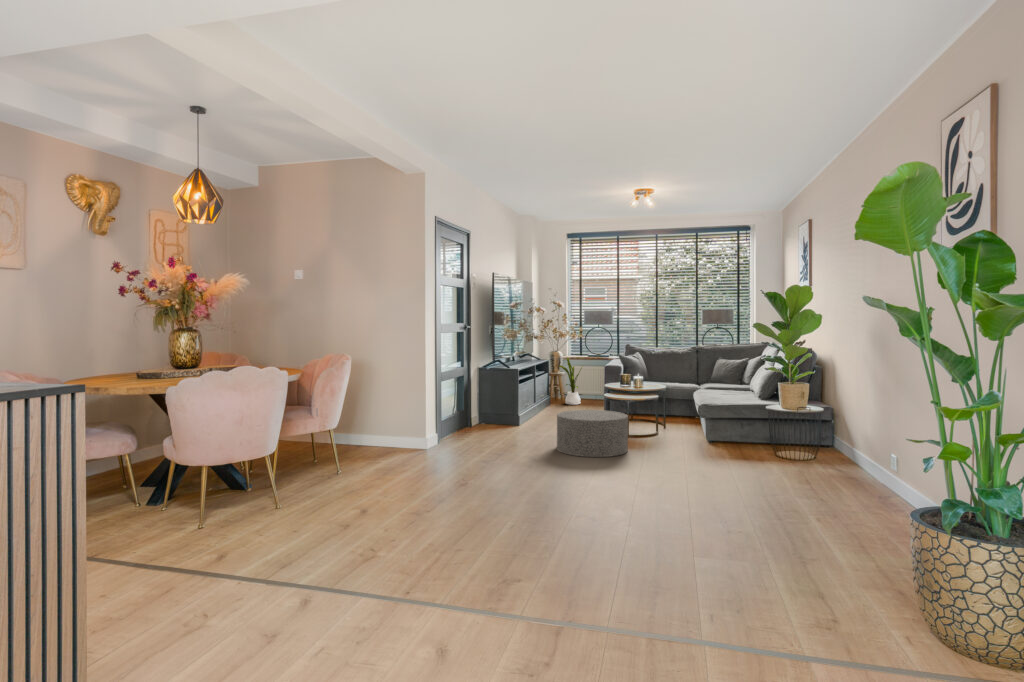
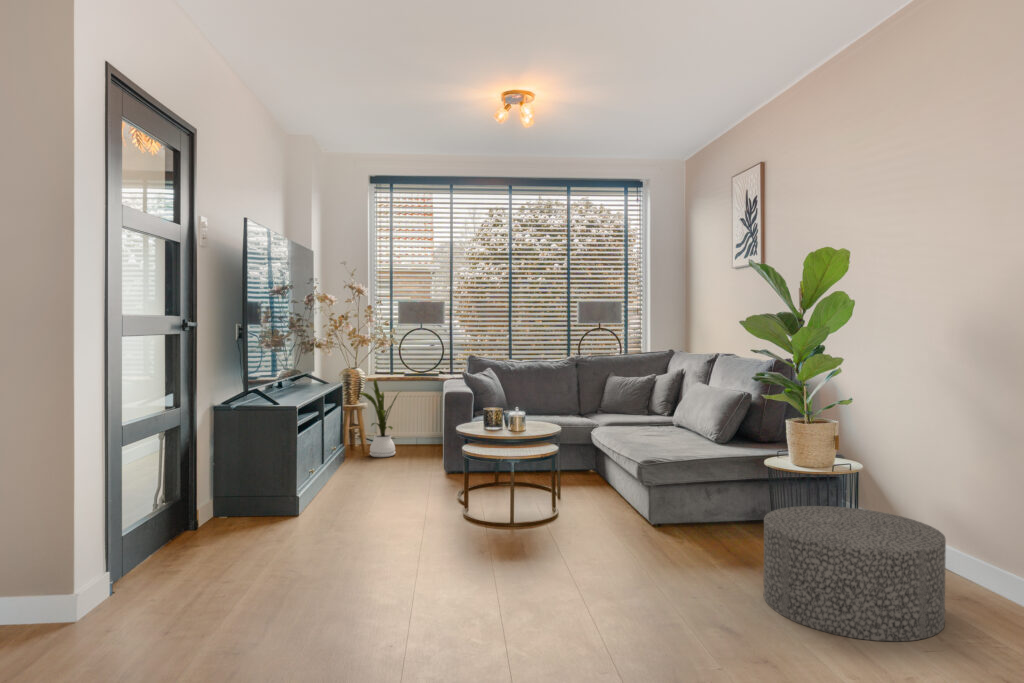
ottoman: present [557,410,628,457] -> present [764,506,946,641]

